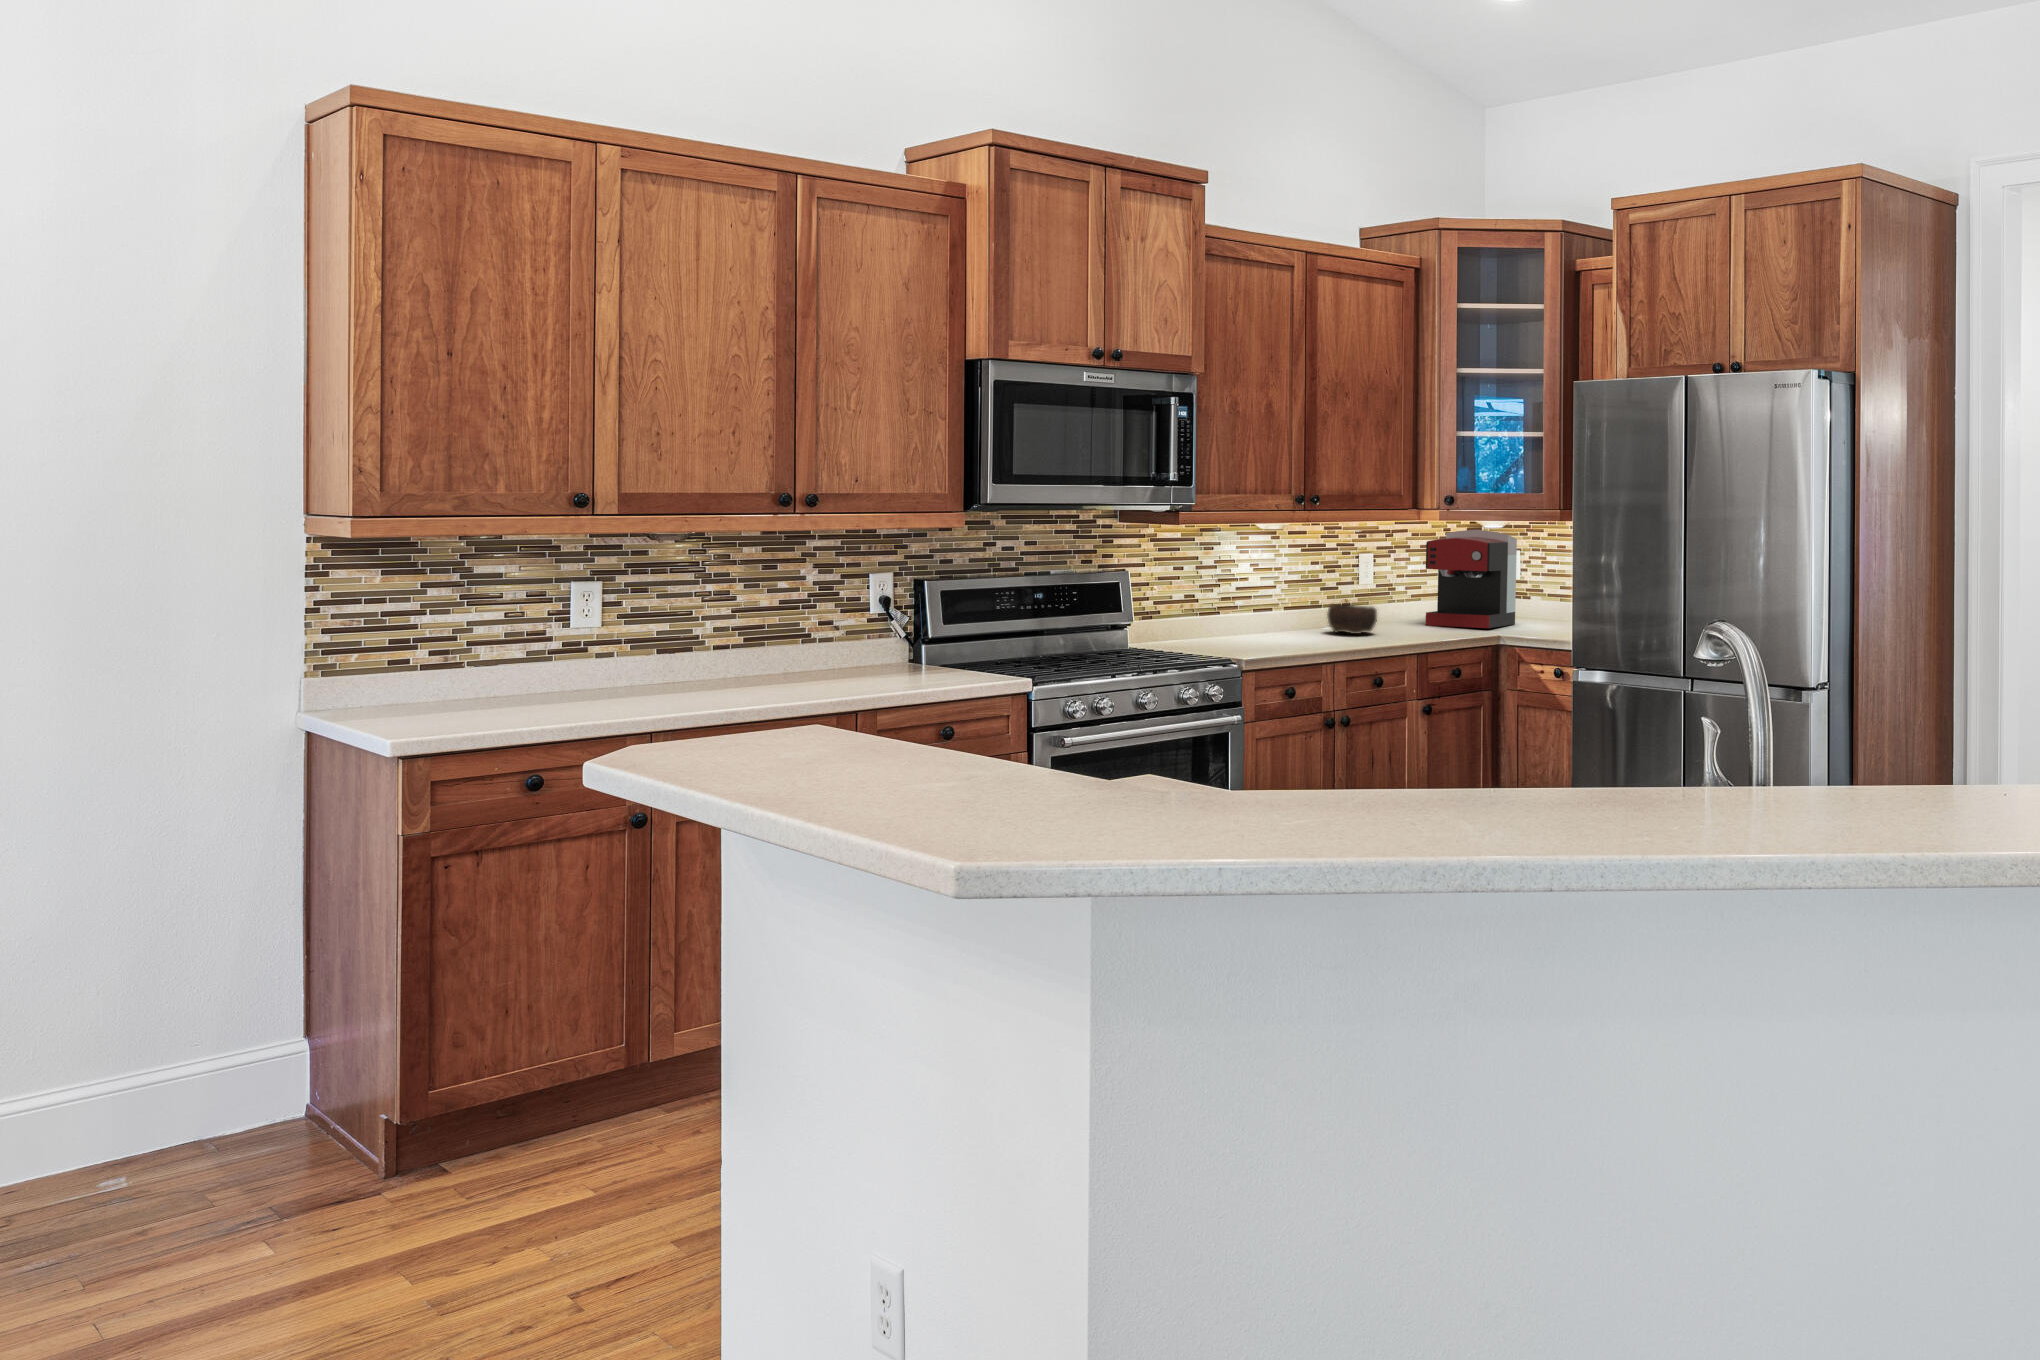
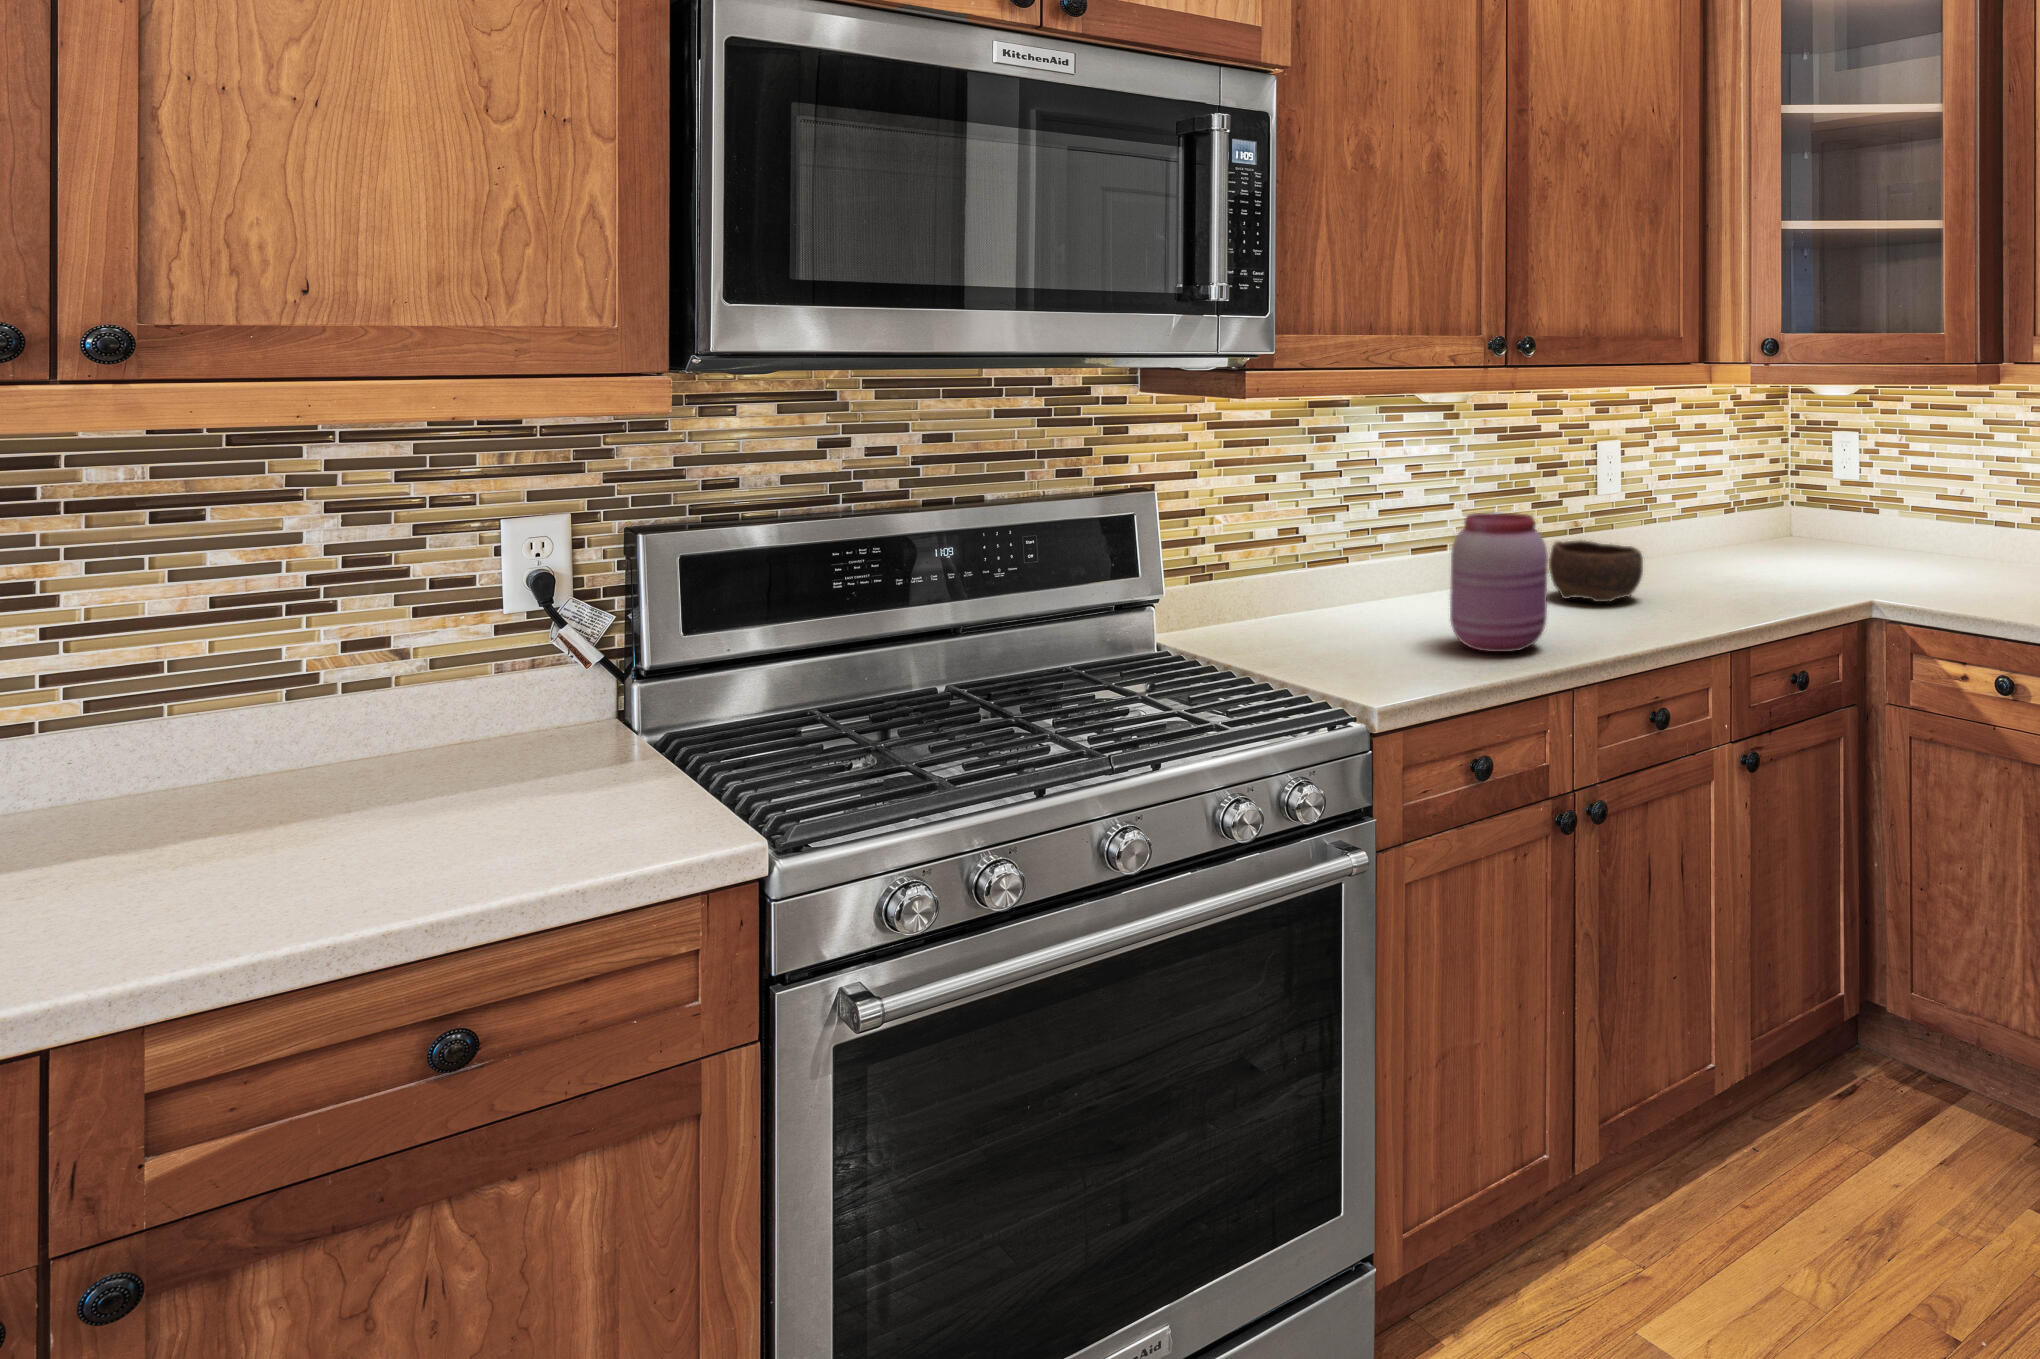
coffee maker: present [1426,530,1517,628] -> none [1720,399,1875,580]
jar: none [1276,582,1324,647] -> present [1450,513,1548,652]

